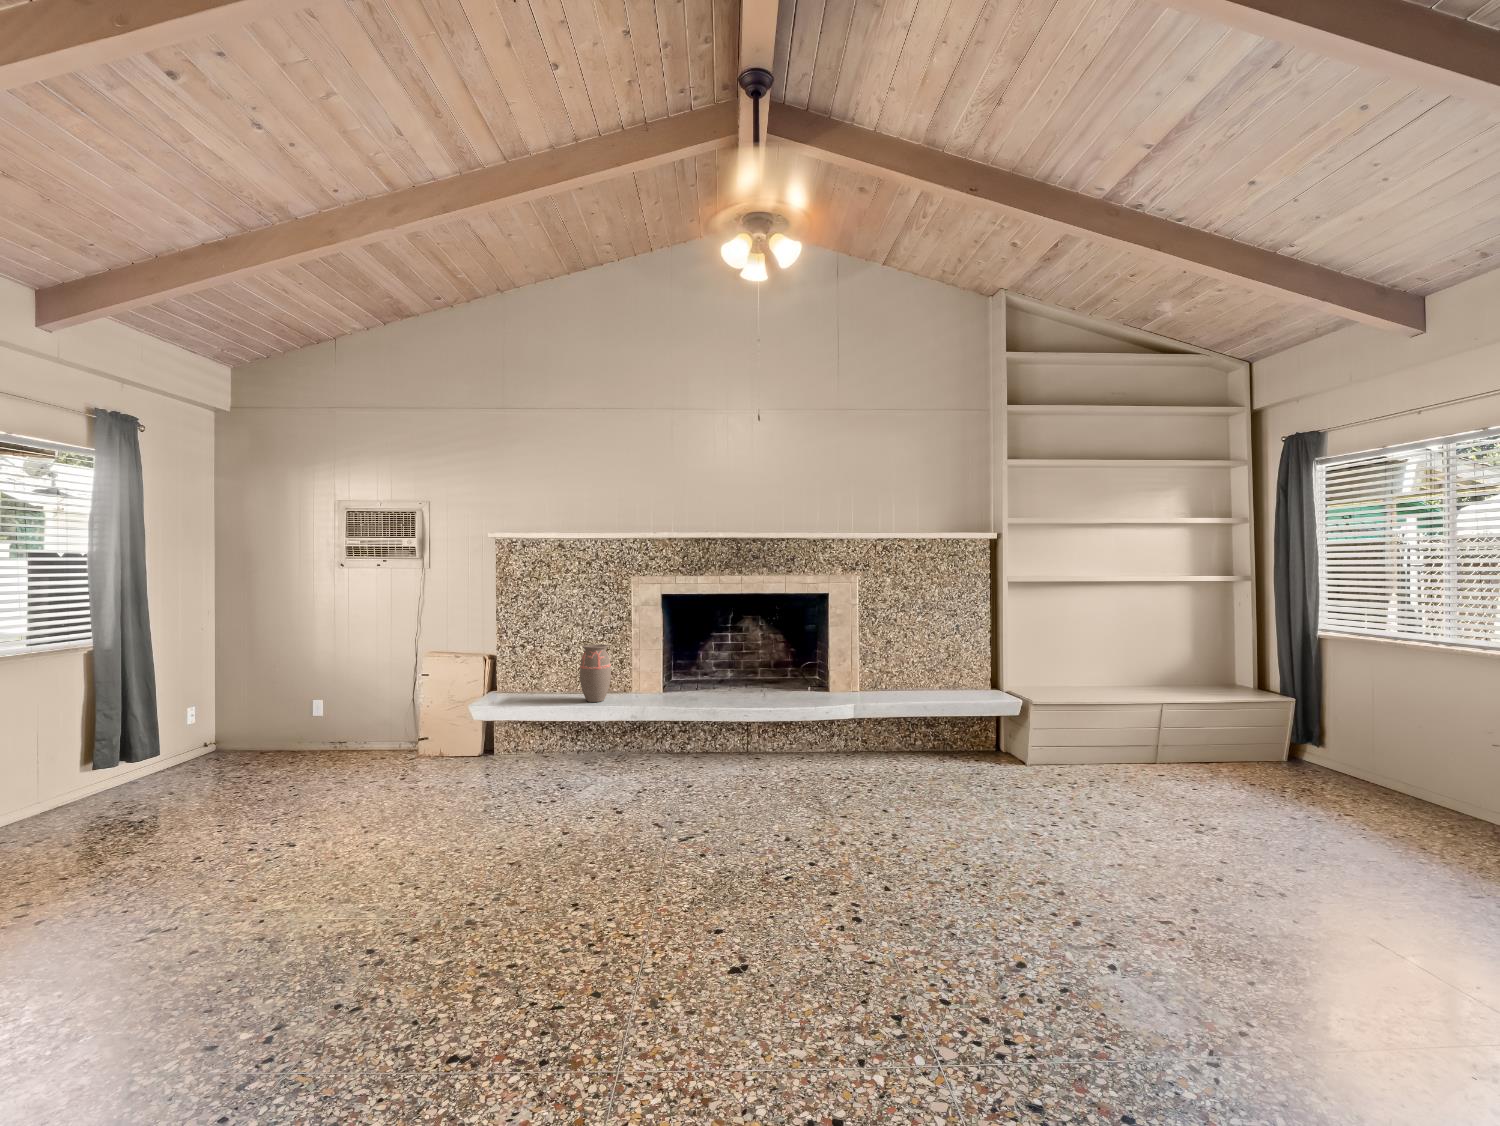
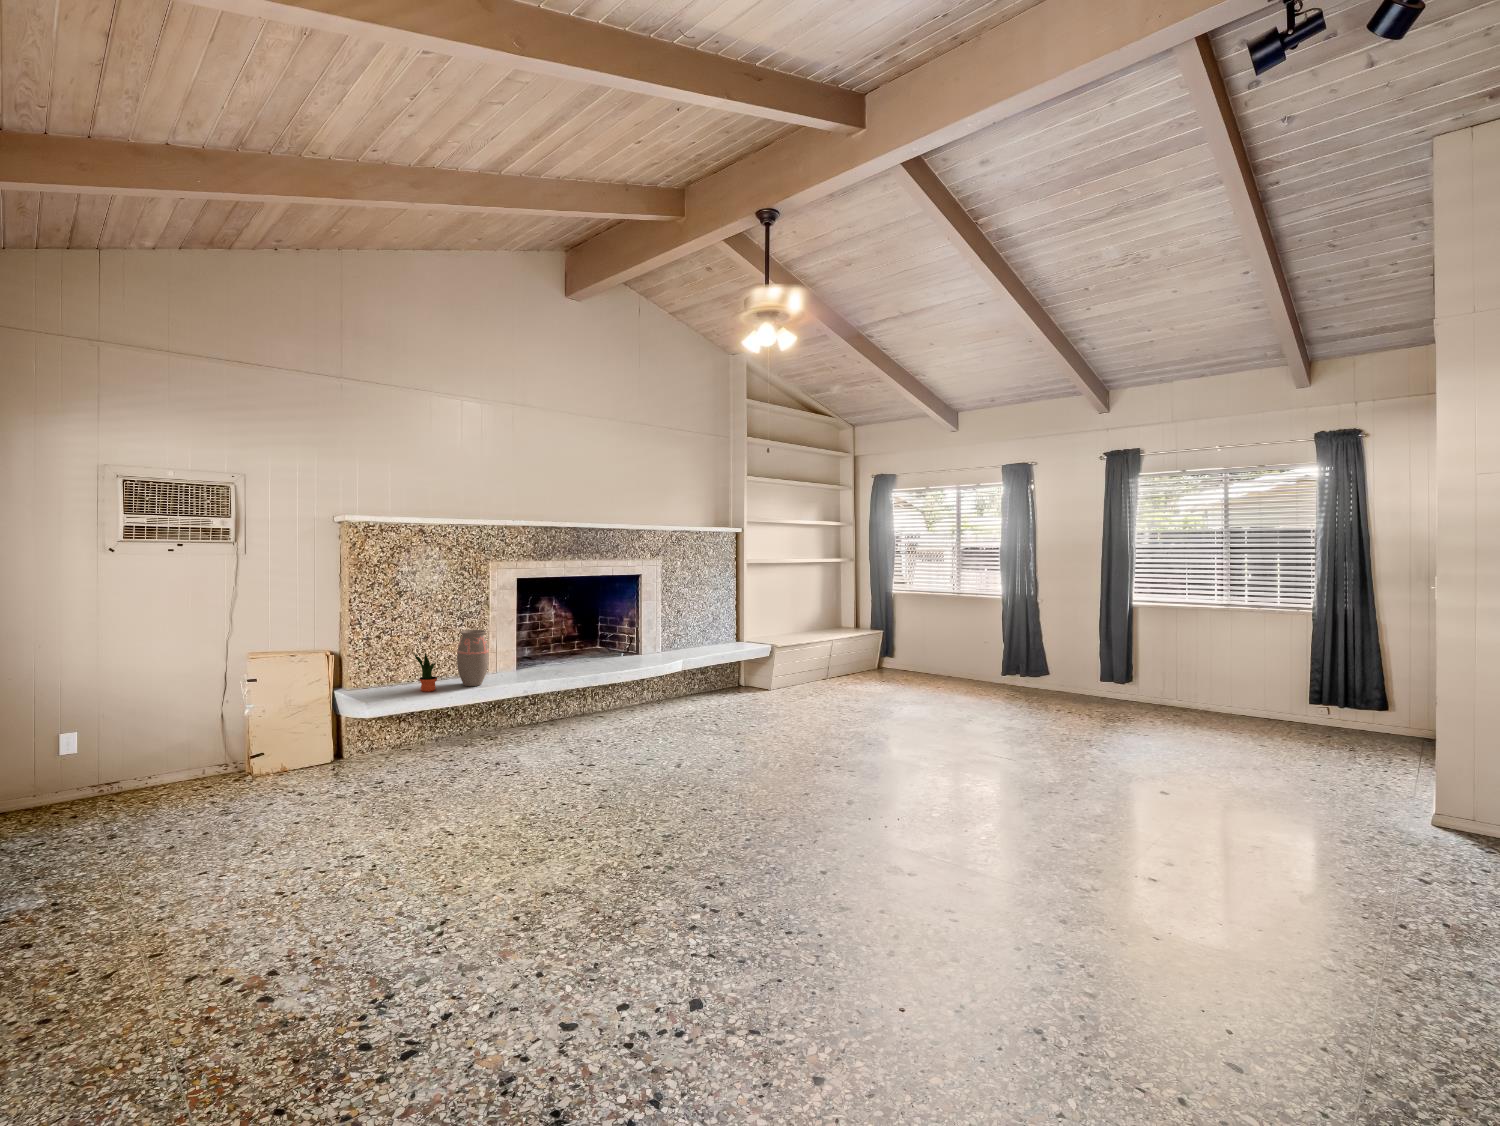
potted plant: none [536,662,559,702] -> present [414,653,437,692]

